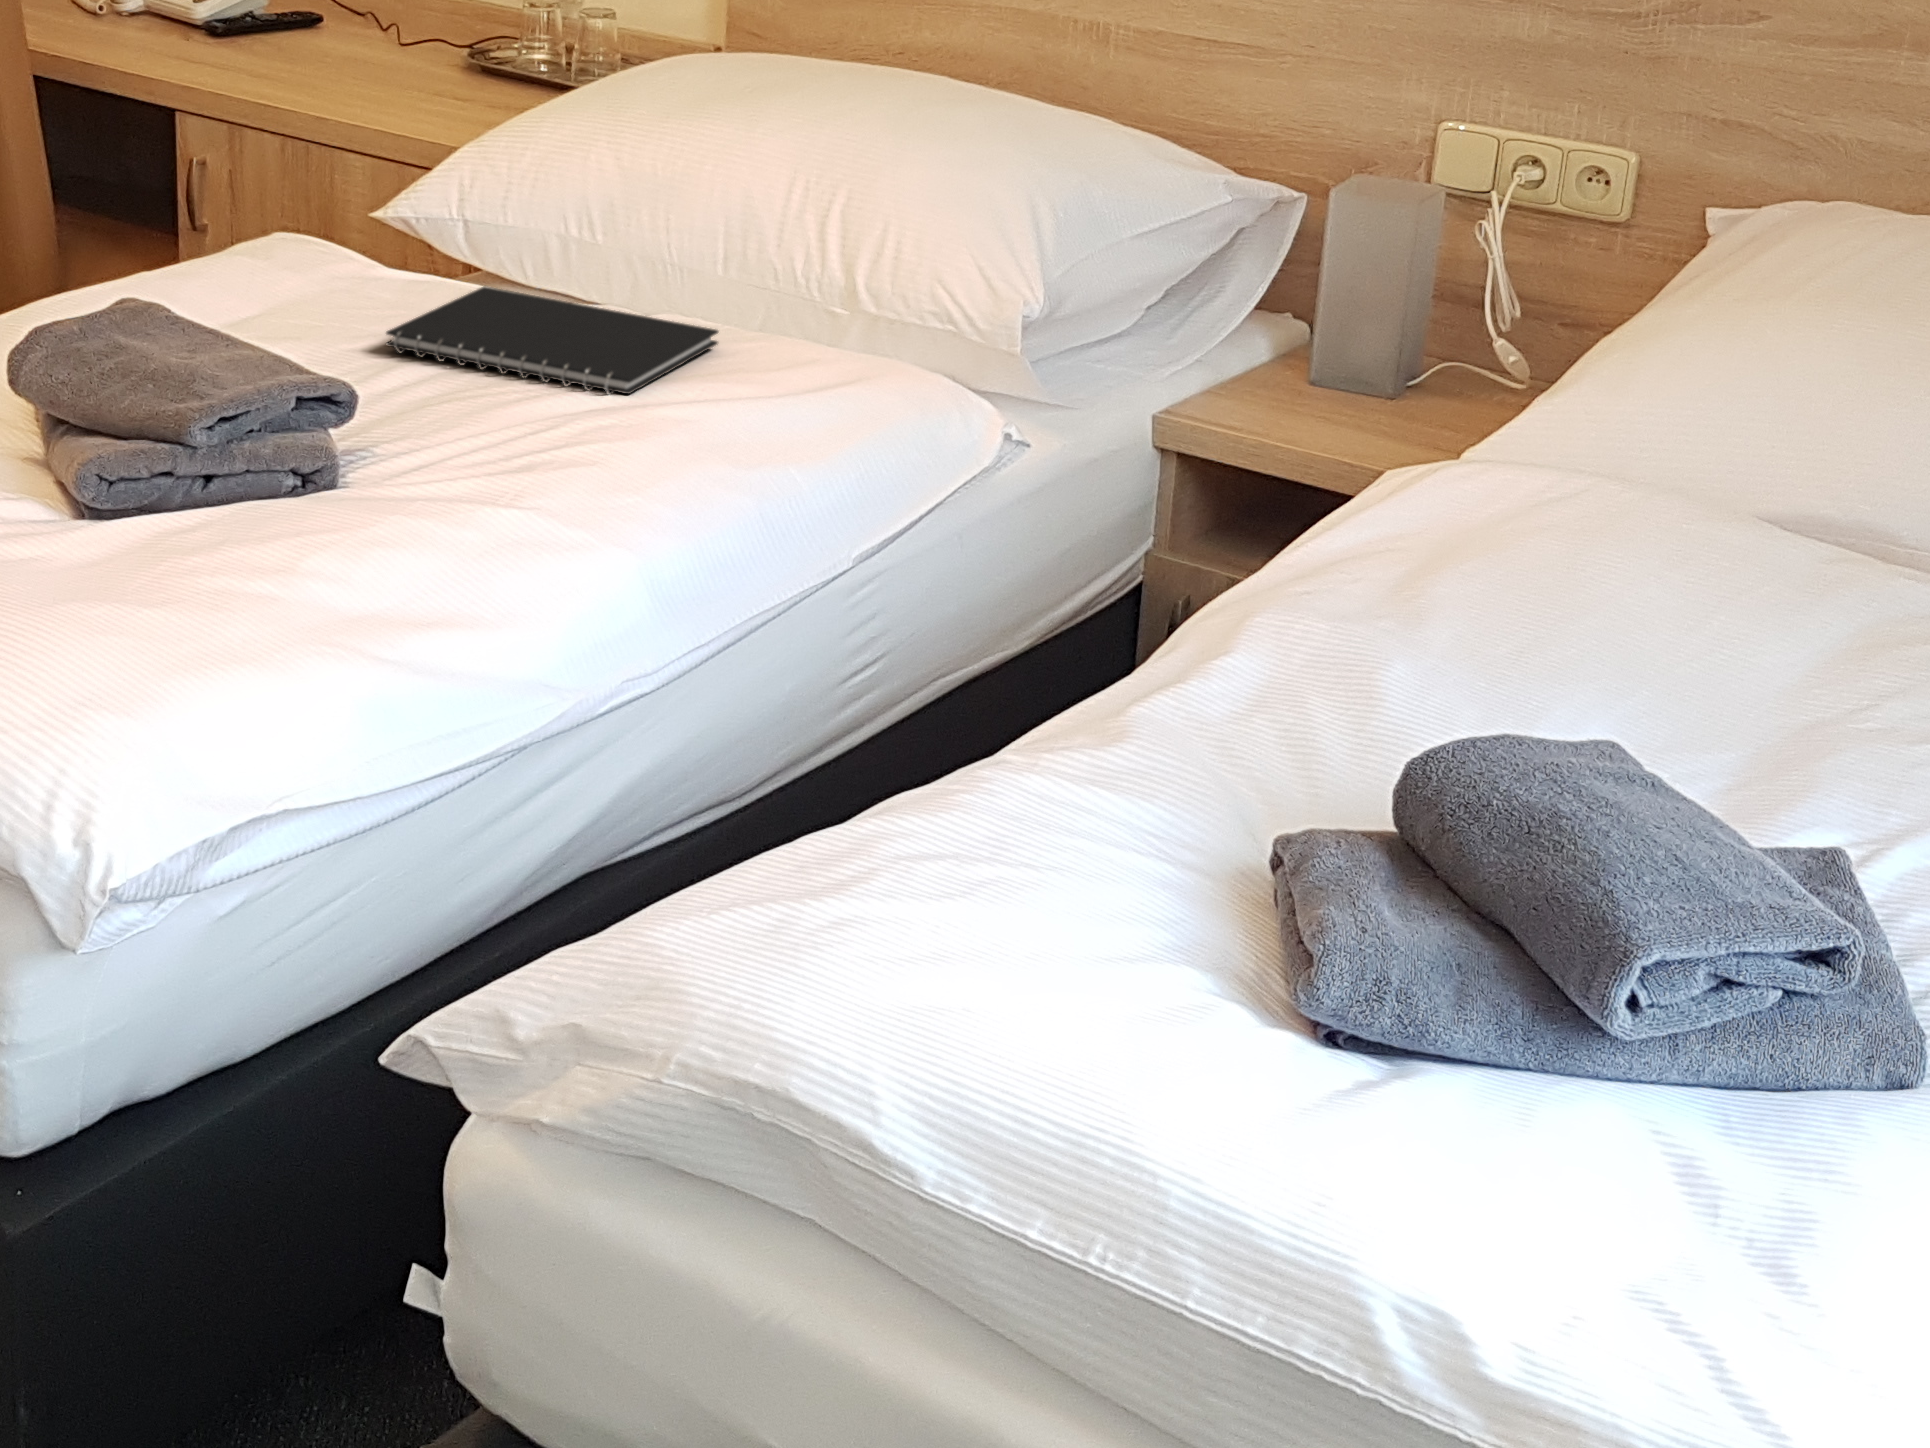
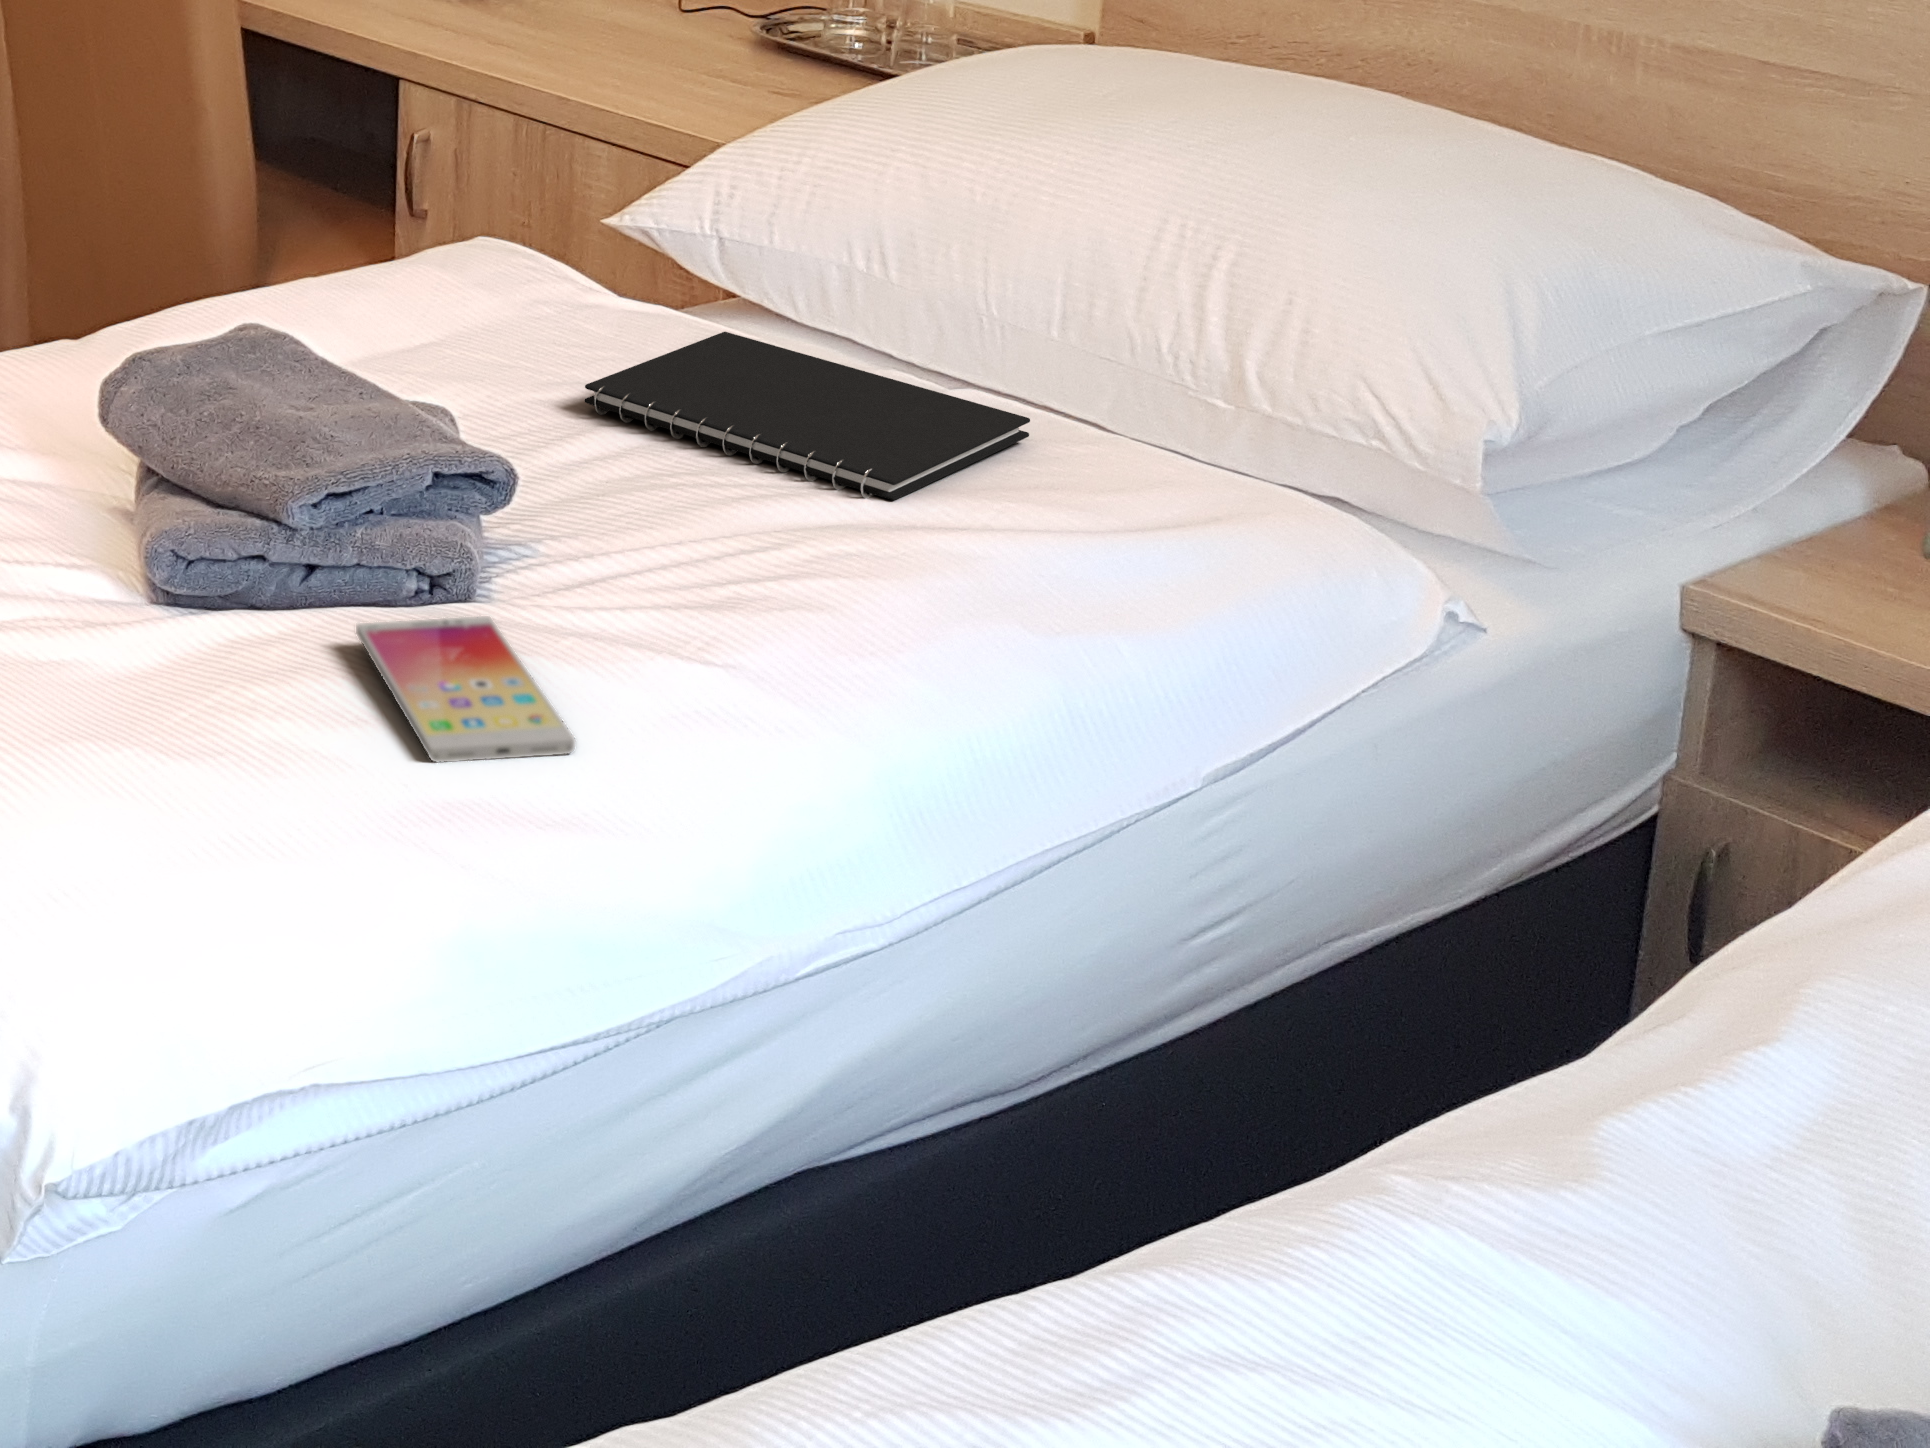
smartphone: none [256,492,439,592] -> present [356,616,575,762]

